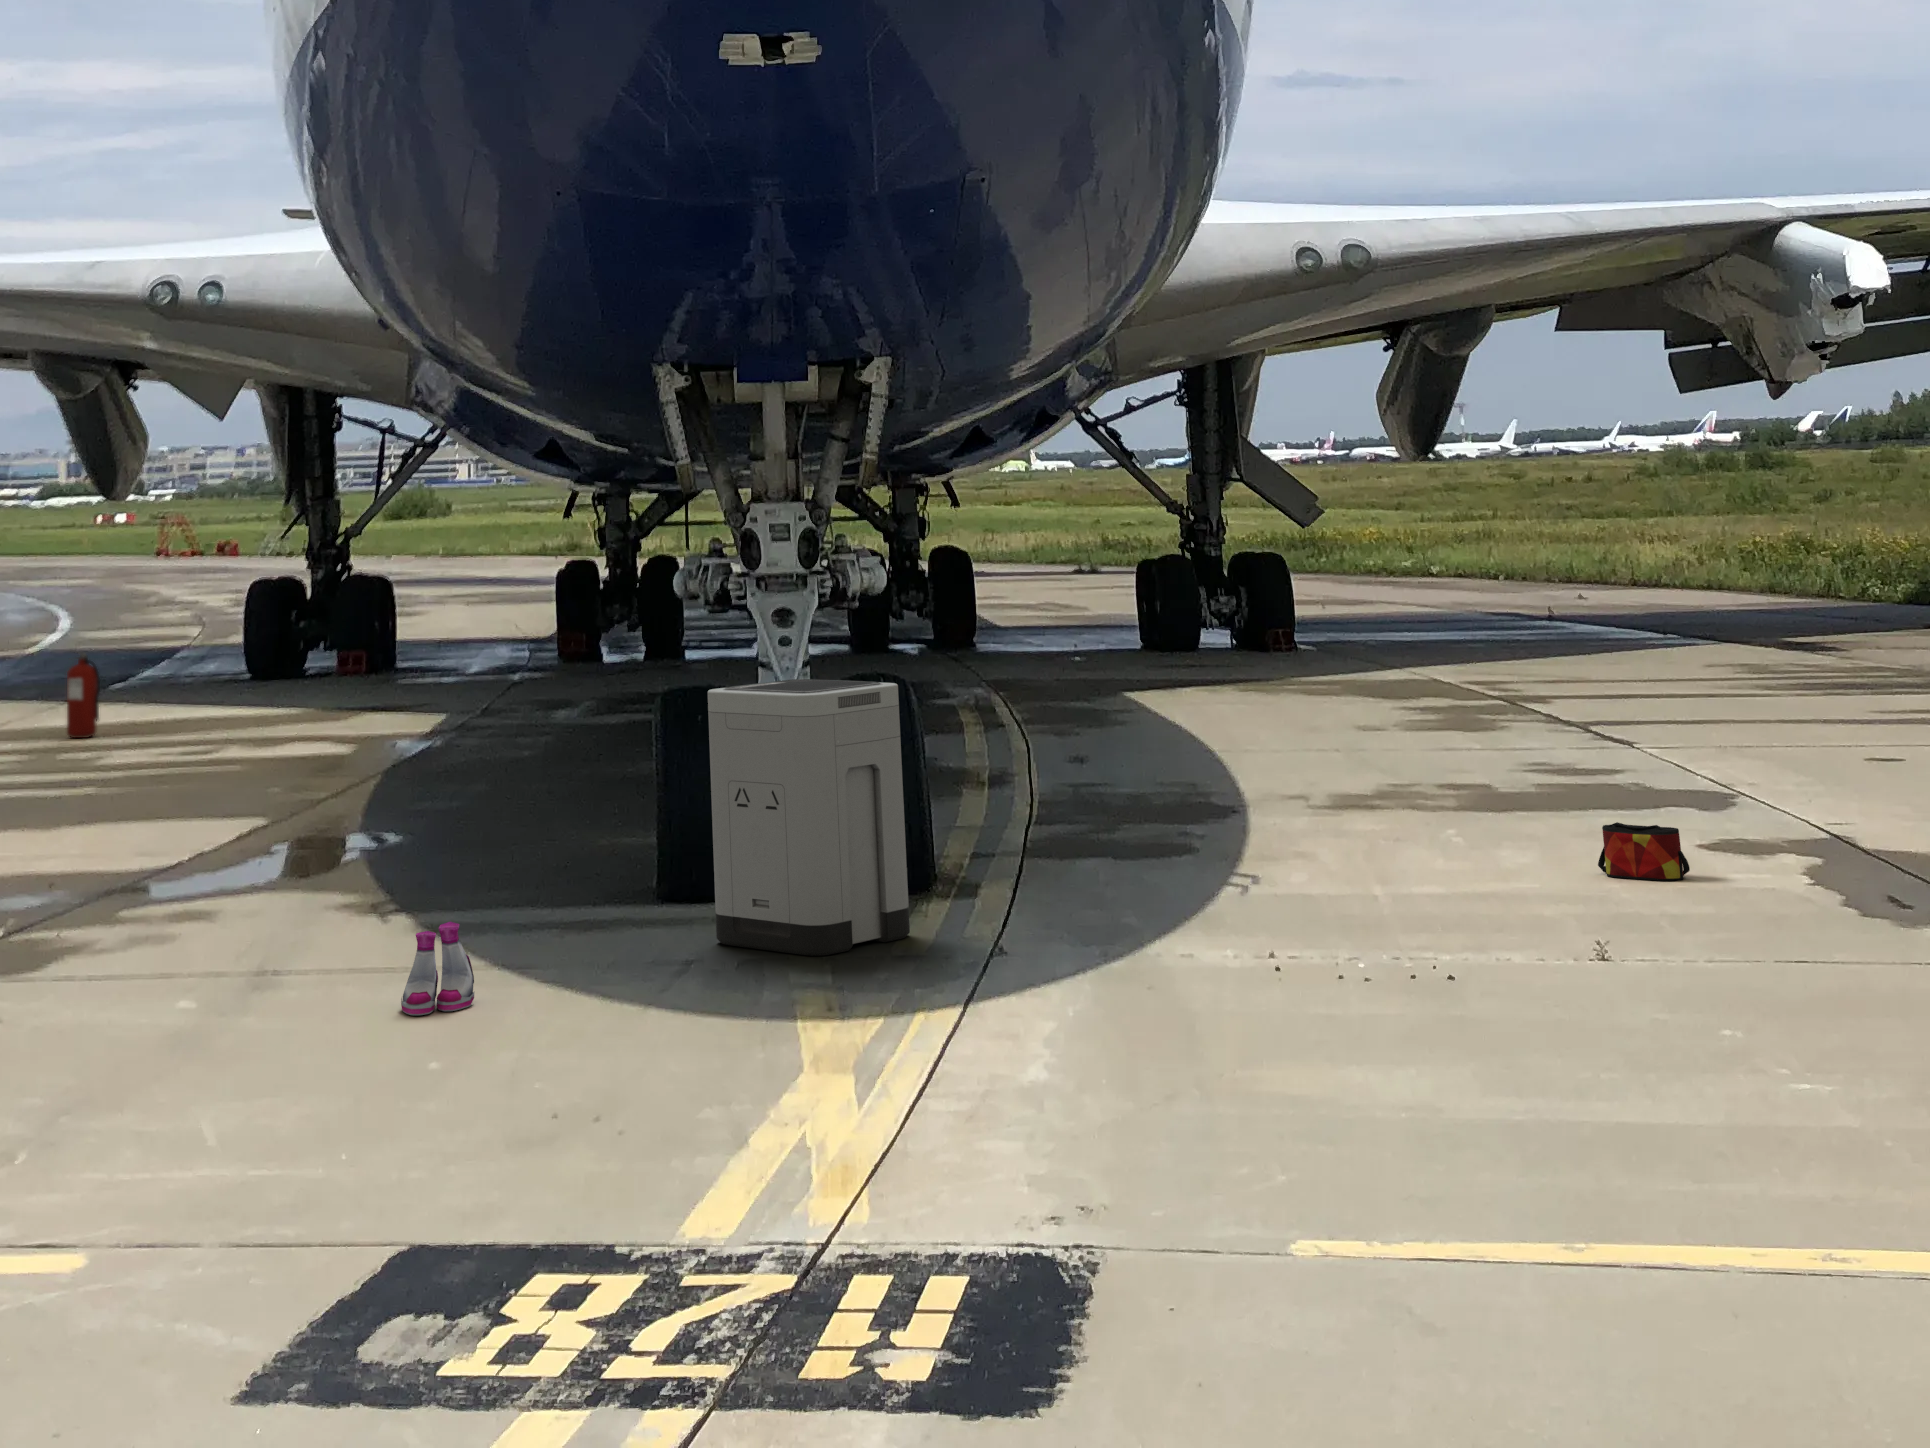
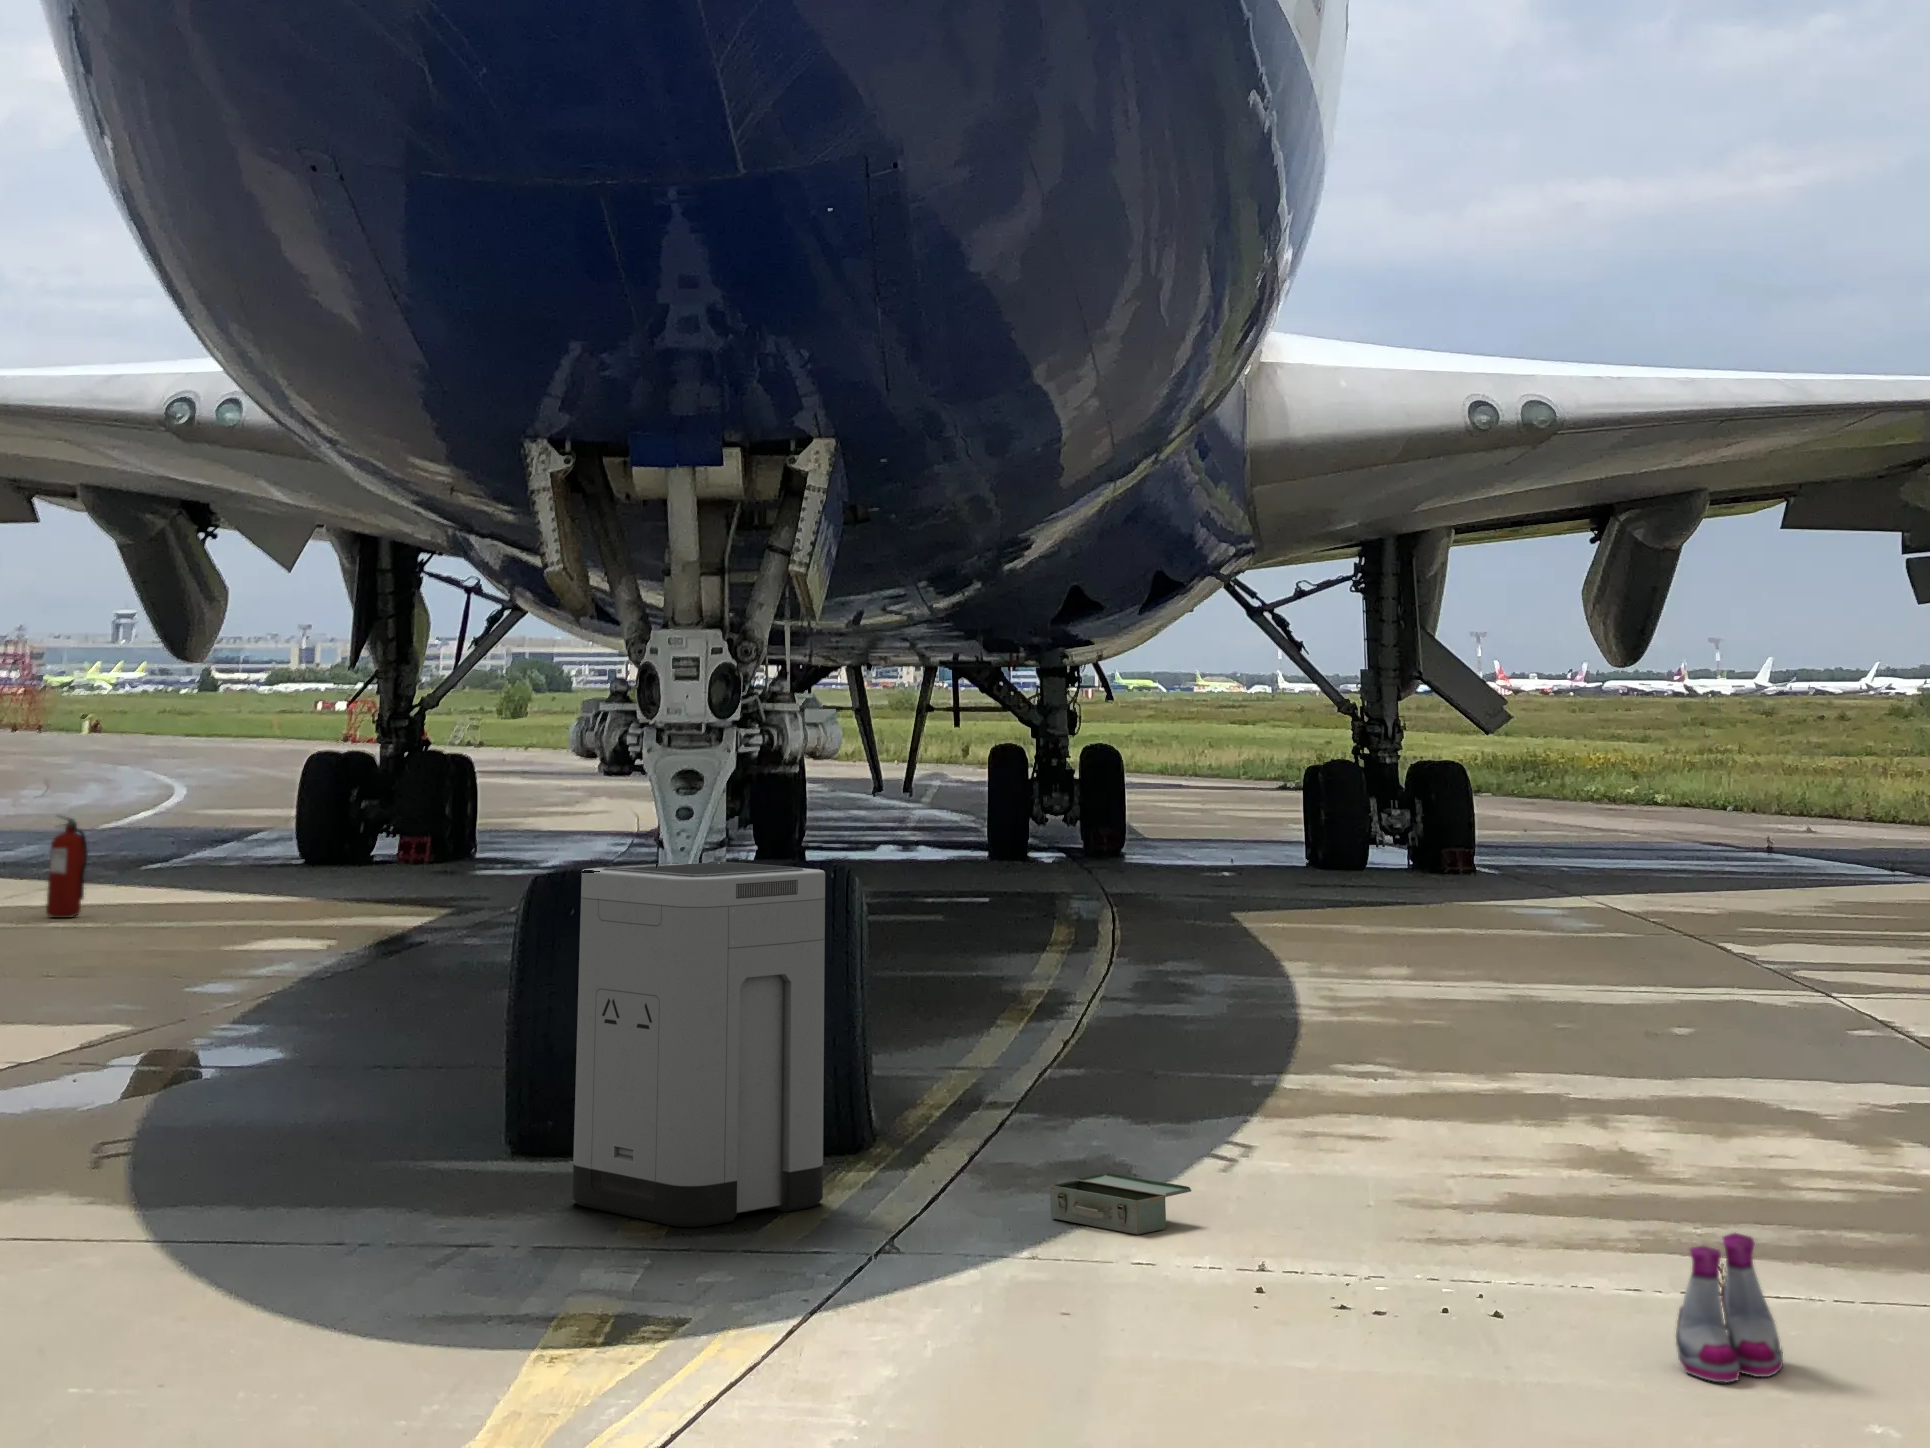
bag: present [1598,822,1690,881] -> none [1734,1091,1849,1171]
toolbox: none [1090,903,1200,947] -> present [1050,1173,1191,1235]
boots: present [401,922,474,1015] -> present [1676,1233,1783,1383]

